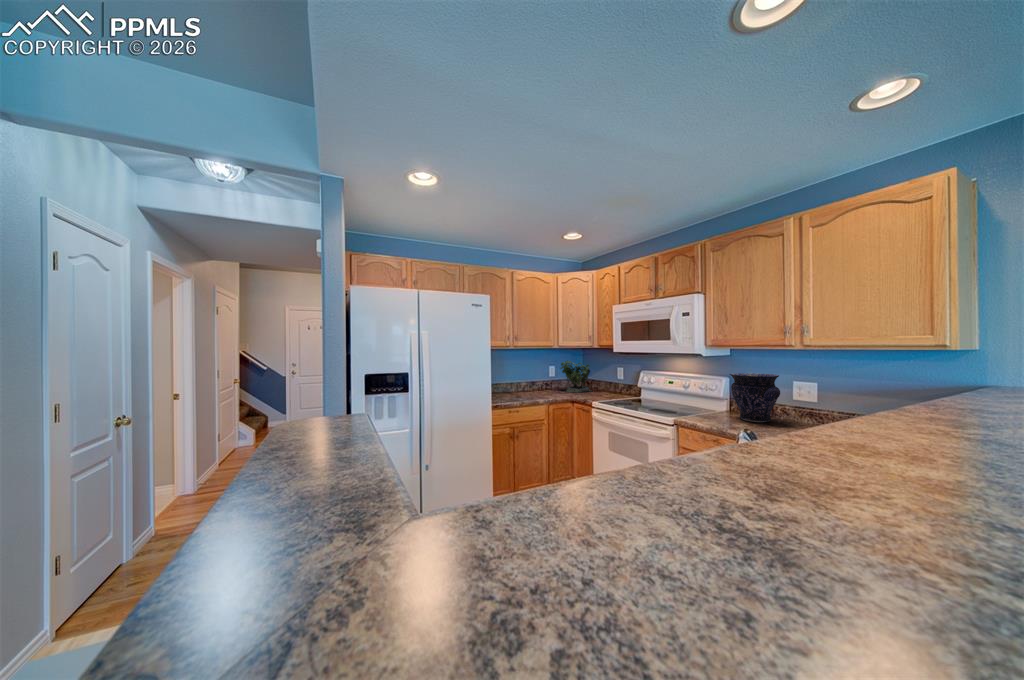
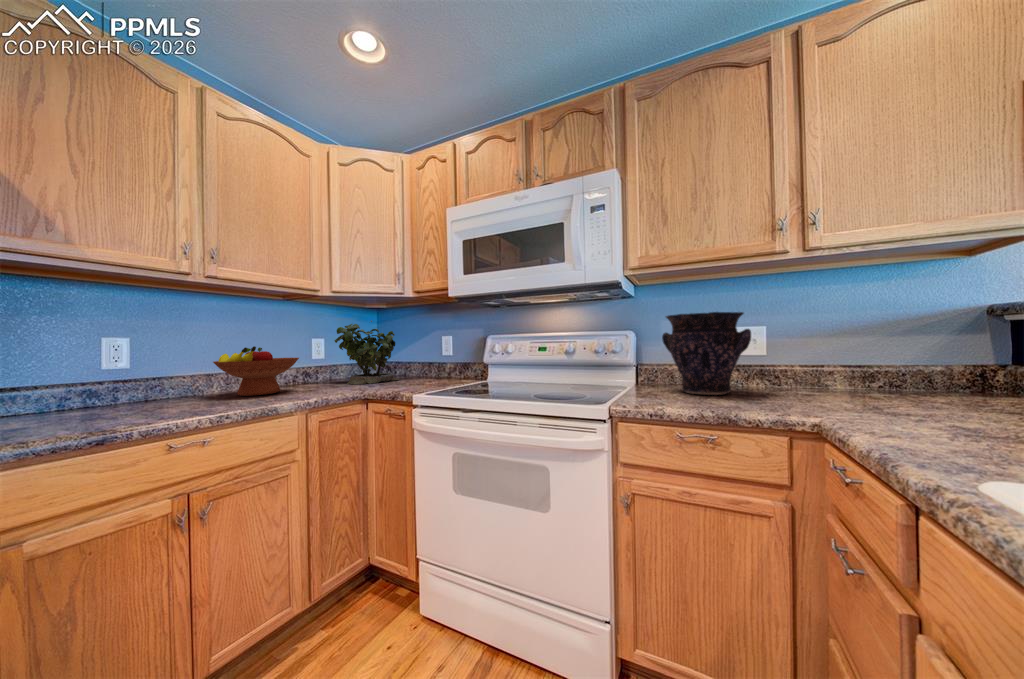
fruit bowl: none [513,373,545,395] -> present [213,346,299,396]

